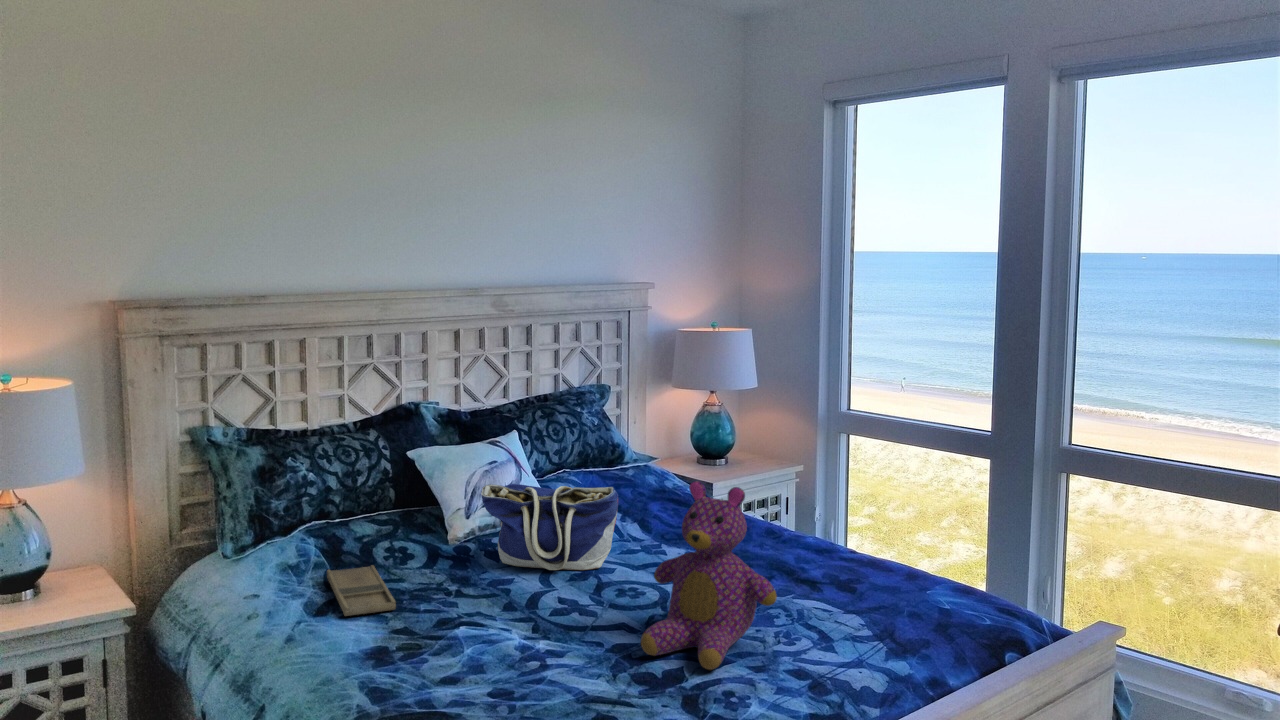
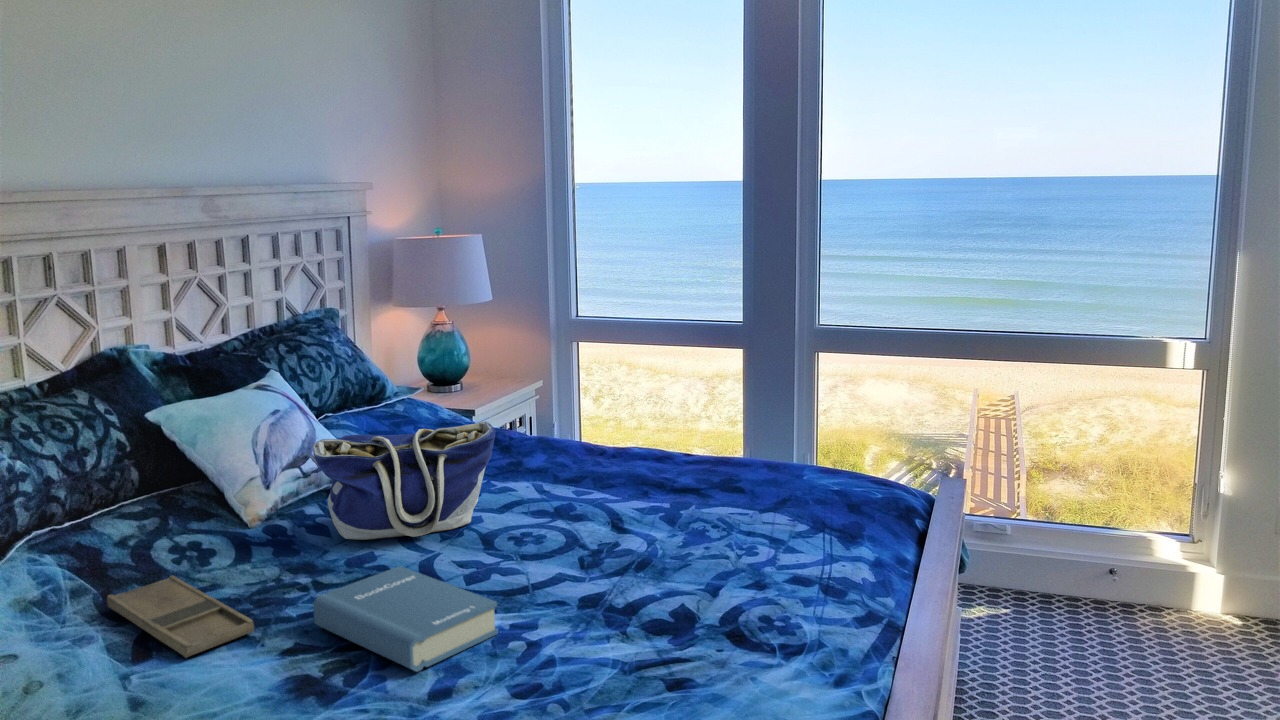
teddy bear: present [641,481,777,670] -> none [608,398,771,620]
hardback book: none [432,584,542,654] -> present [313,566,498,672]

